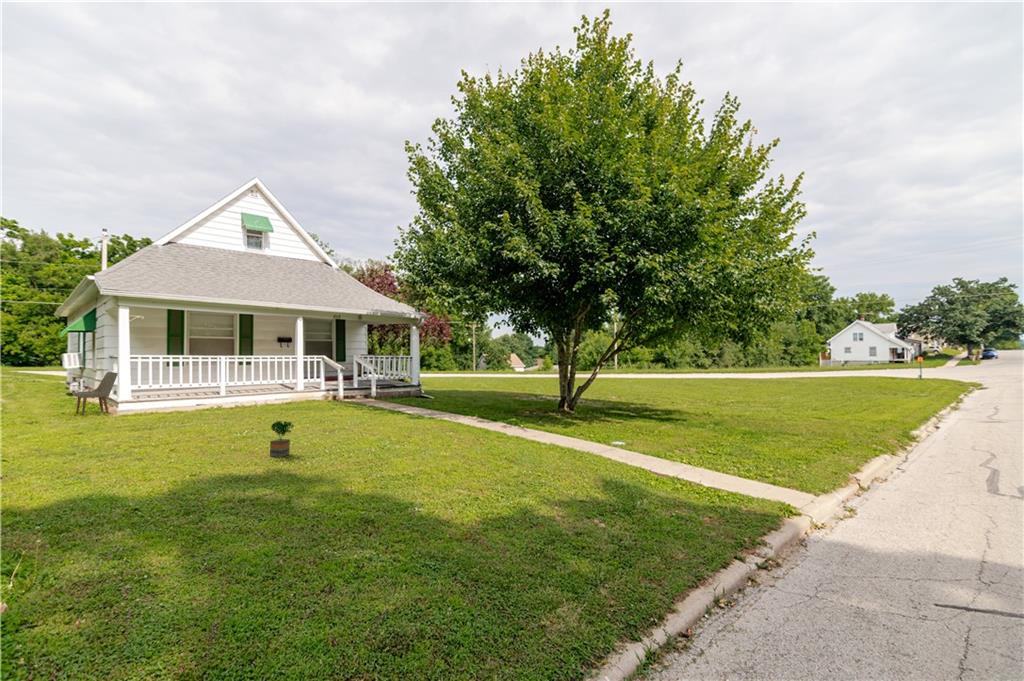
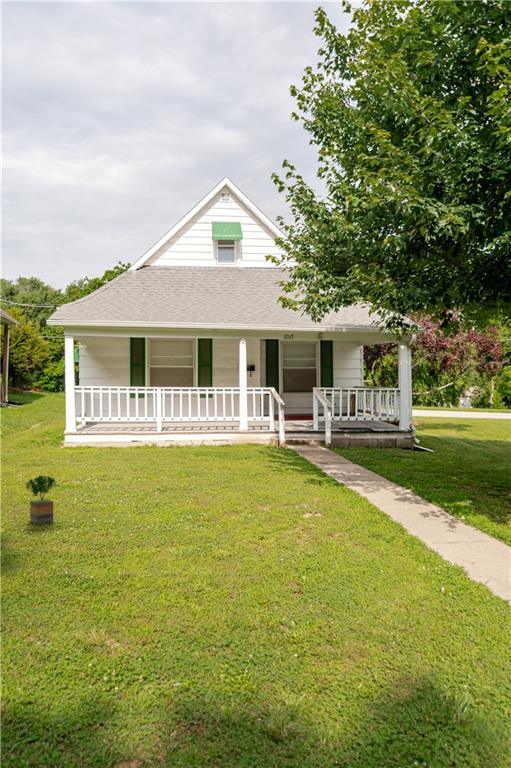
chair: present [76,372,118,415] -> none [39,403,70,445]

